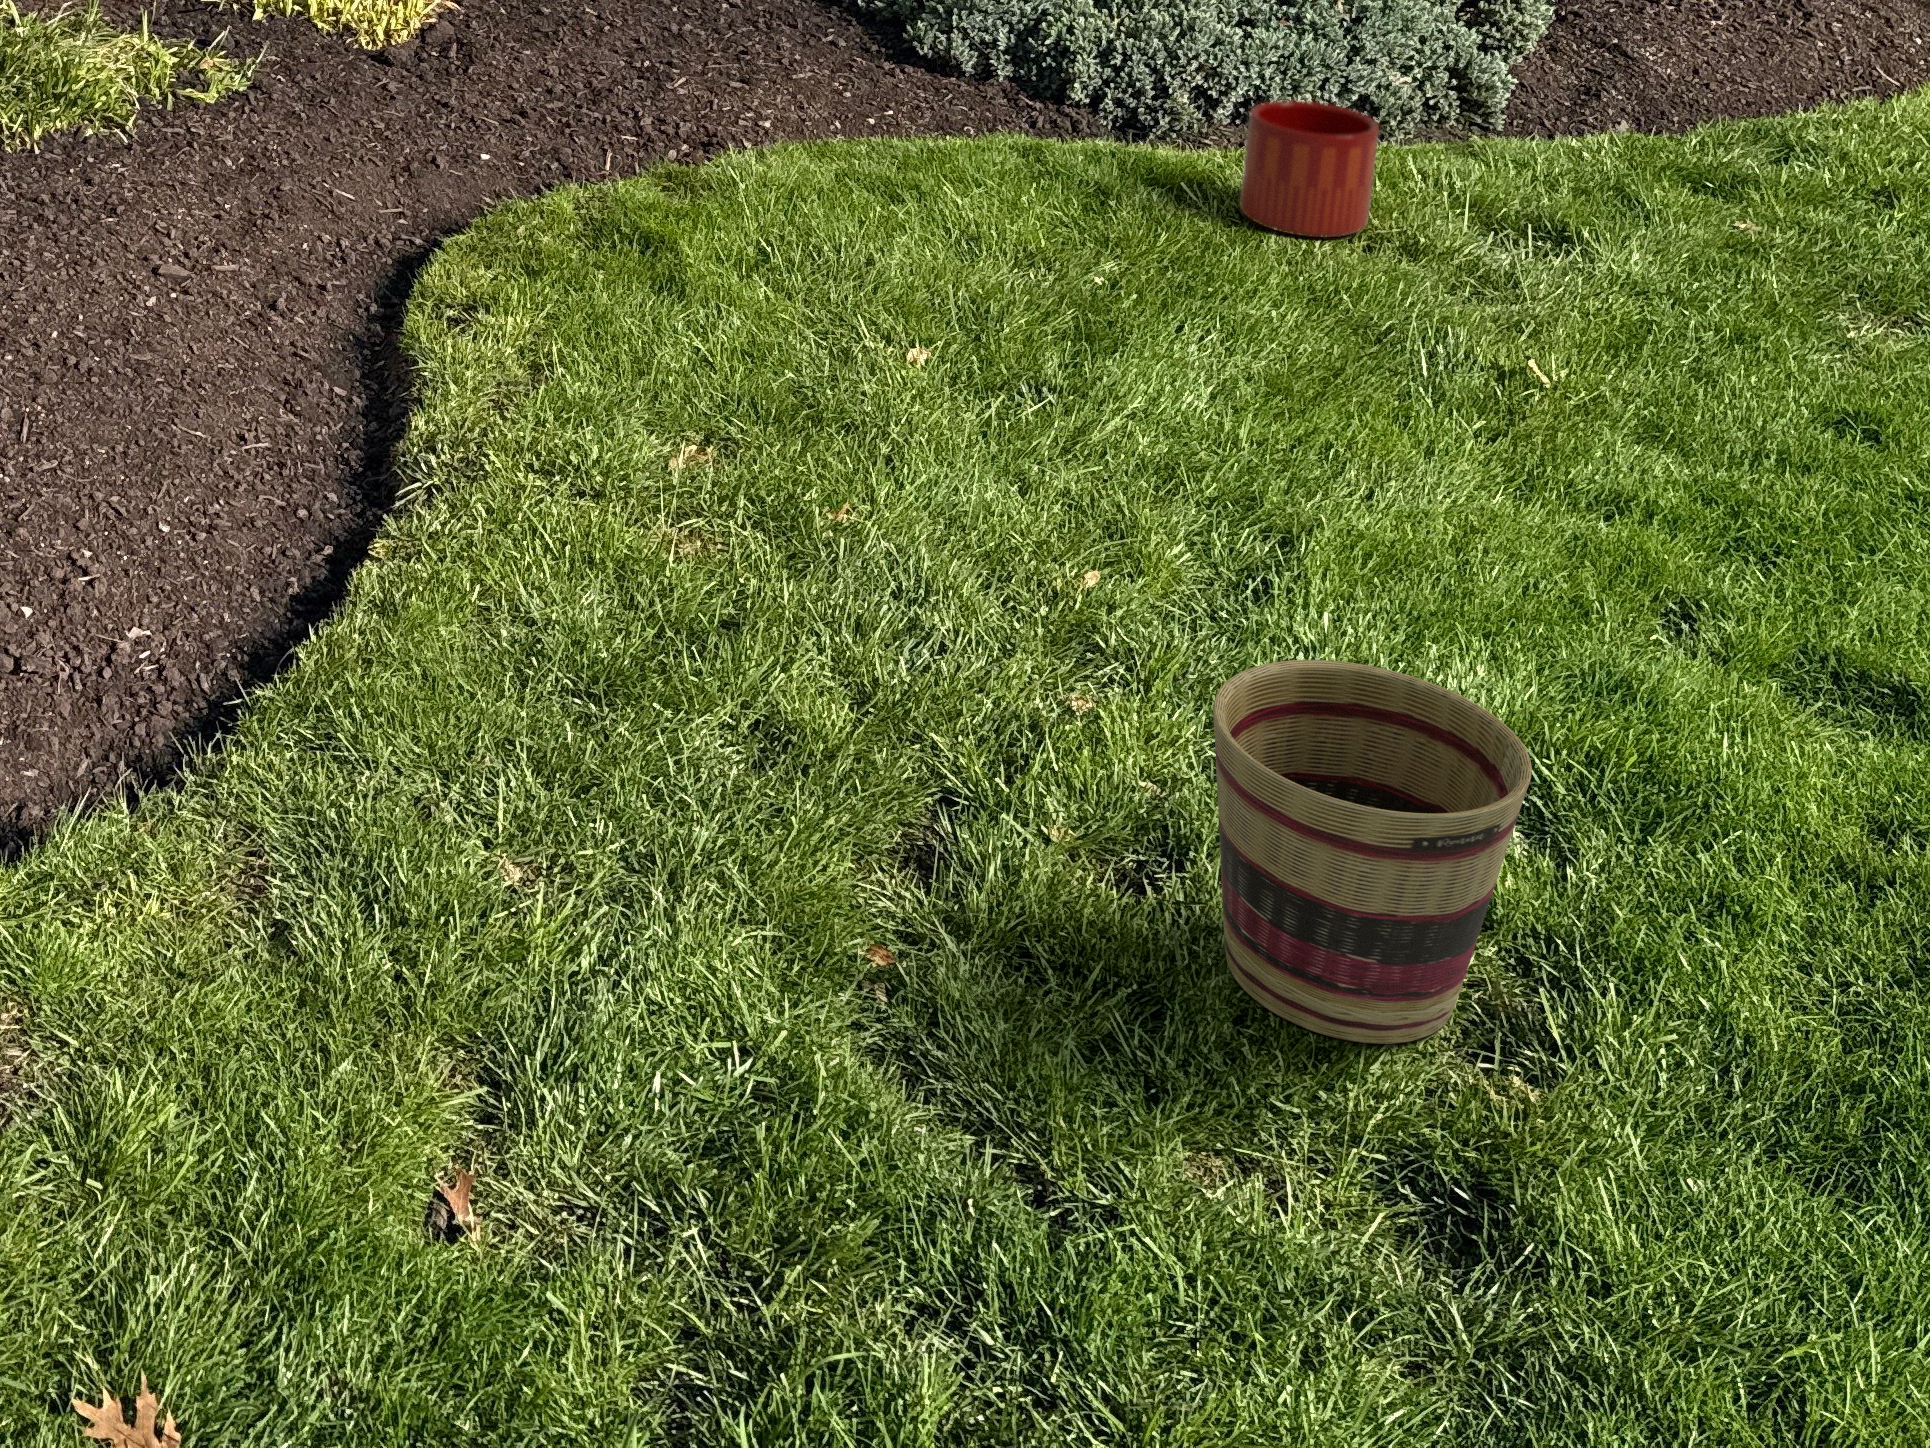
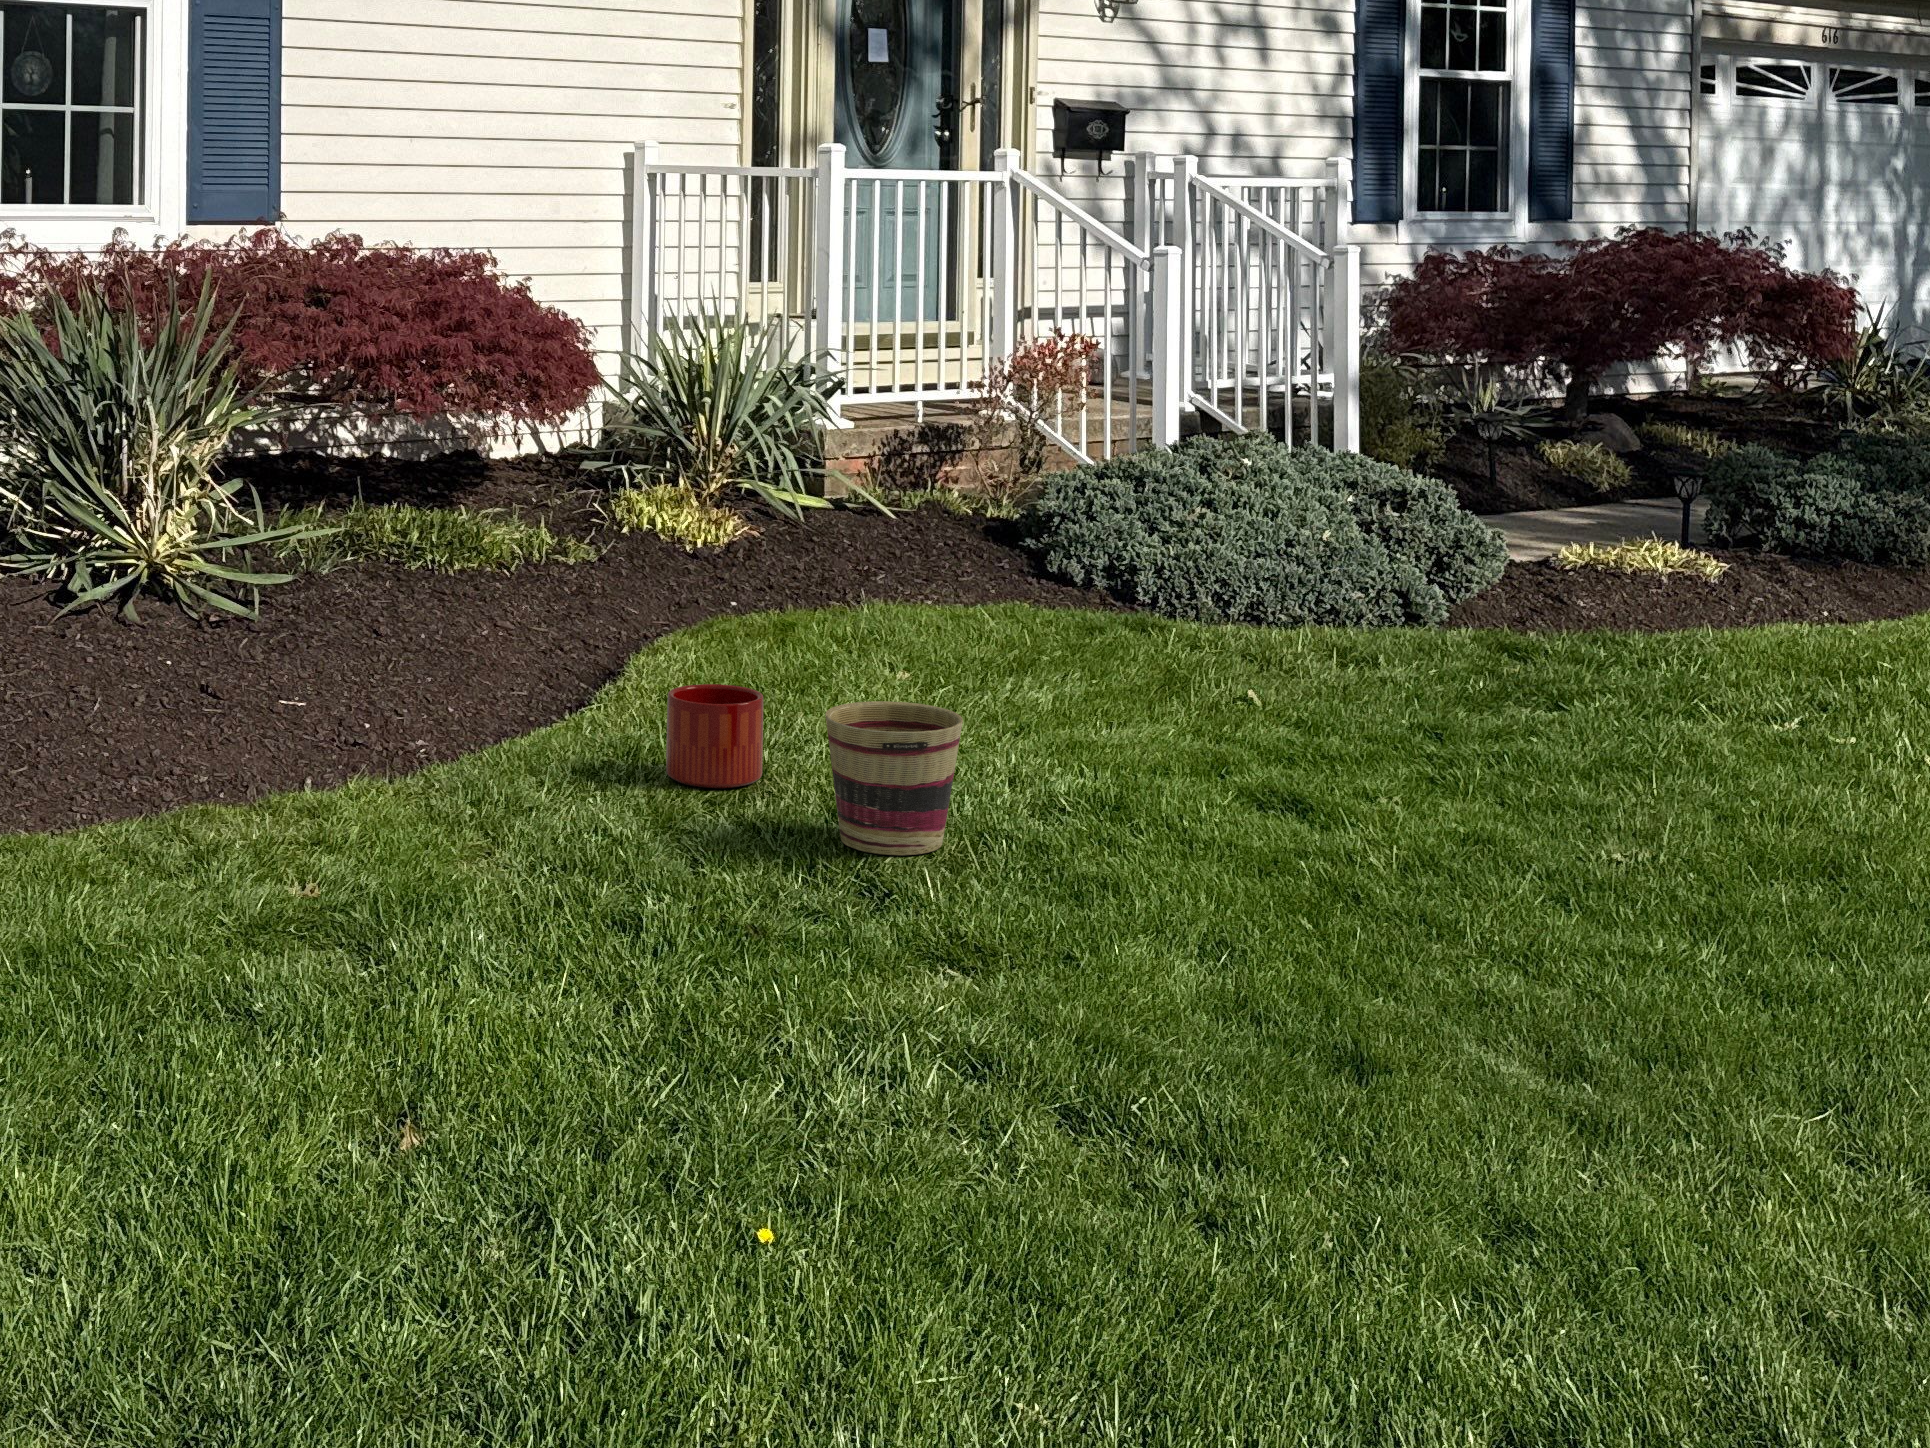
planter: present [1240,101,1379,238] -> present [666,684,763,788]

